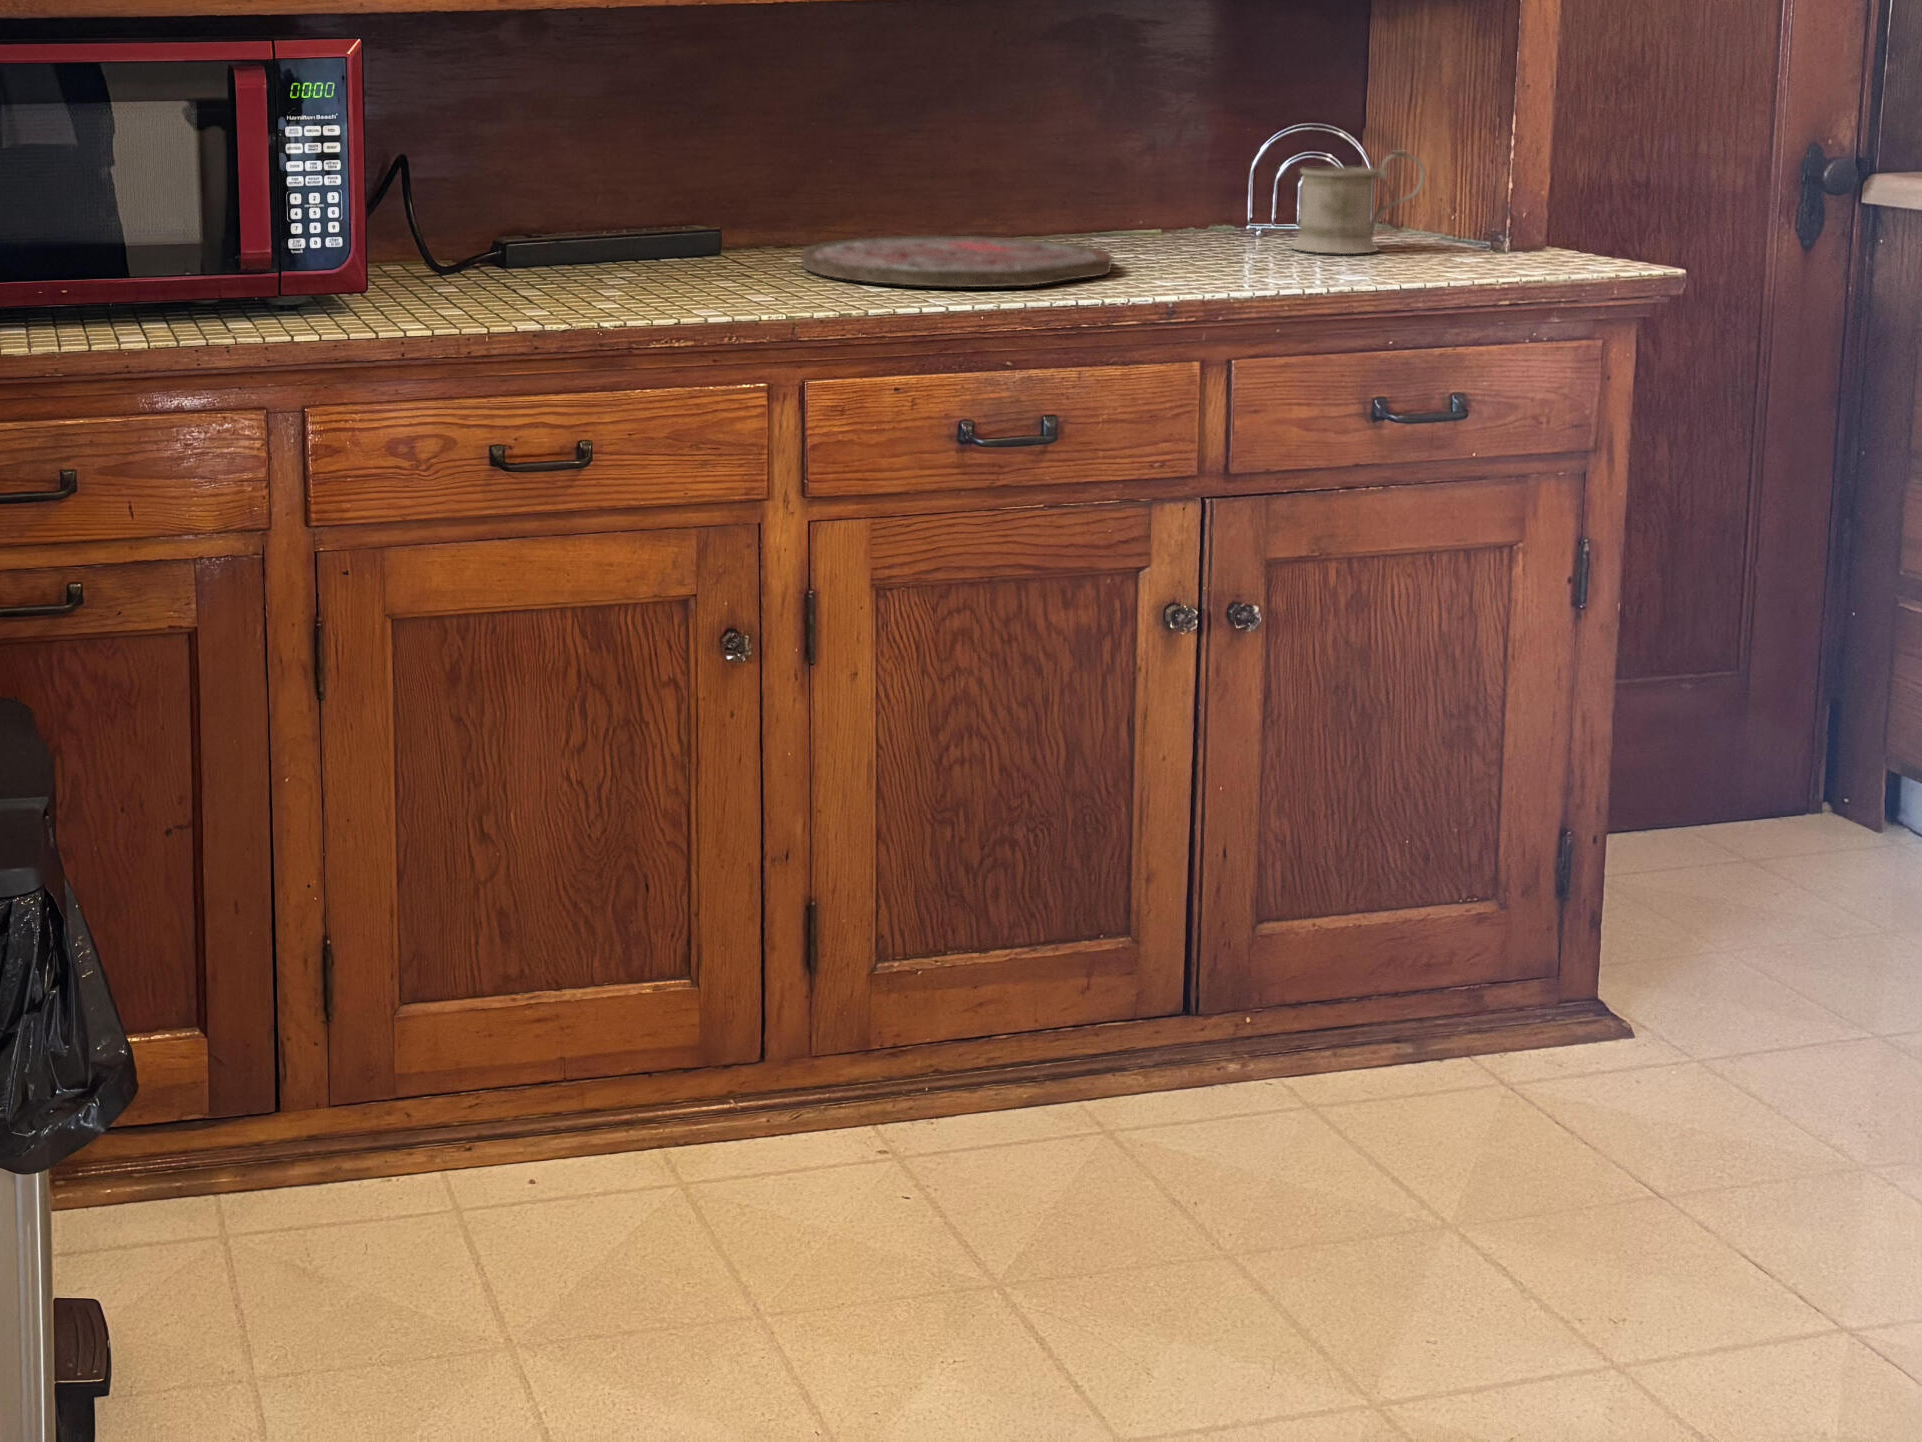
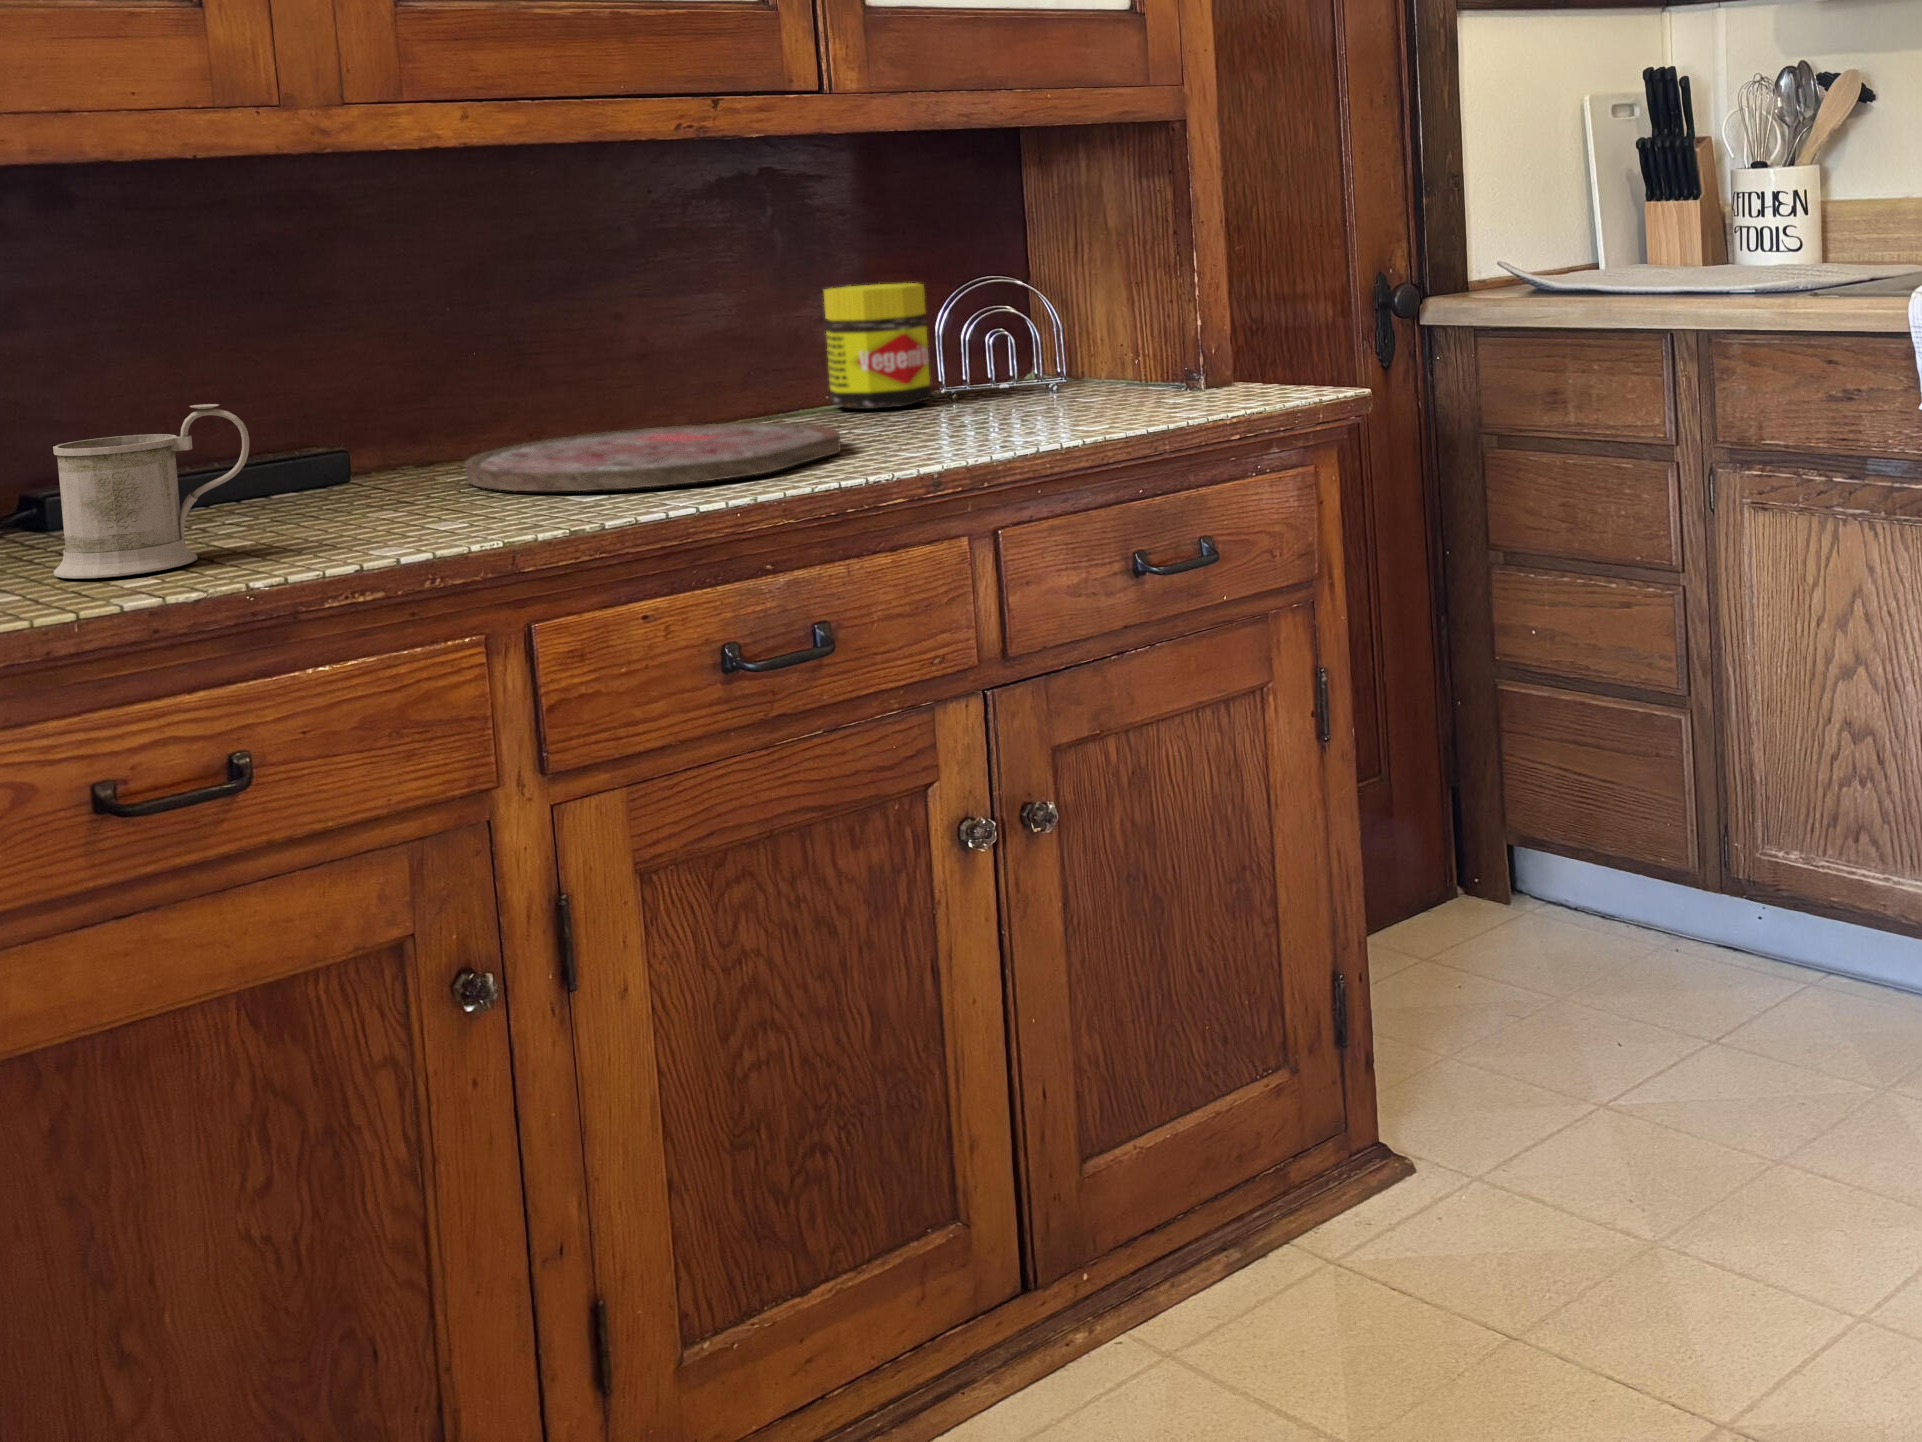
jar: none [1141,127,1236,239] -> present [824,283,931,409]
mug: present [1291,150,1425,254] -> present [53,404,249,579]

